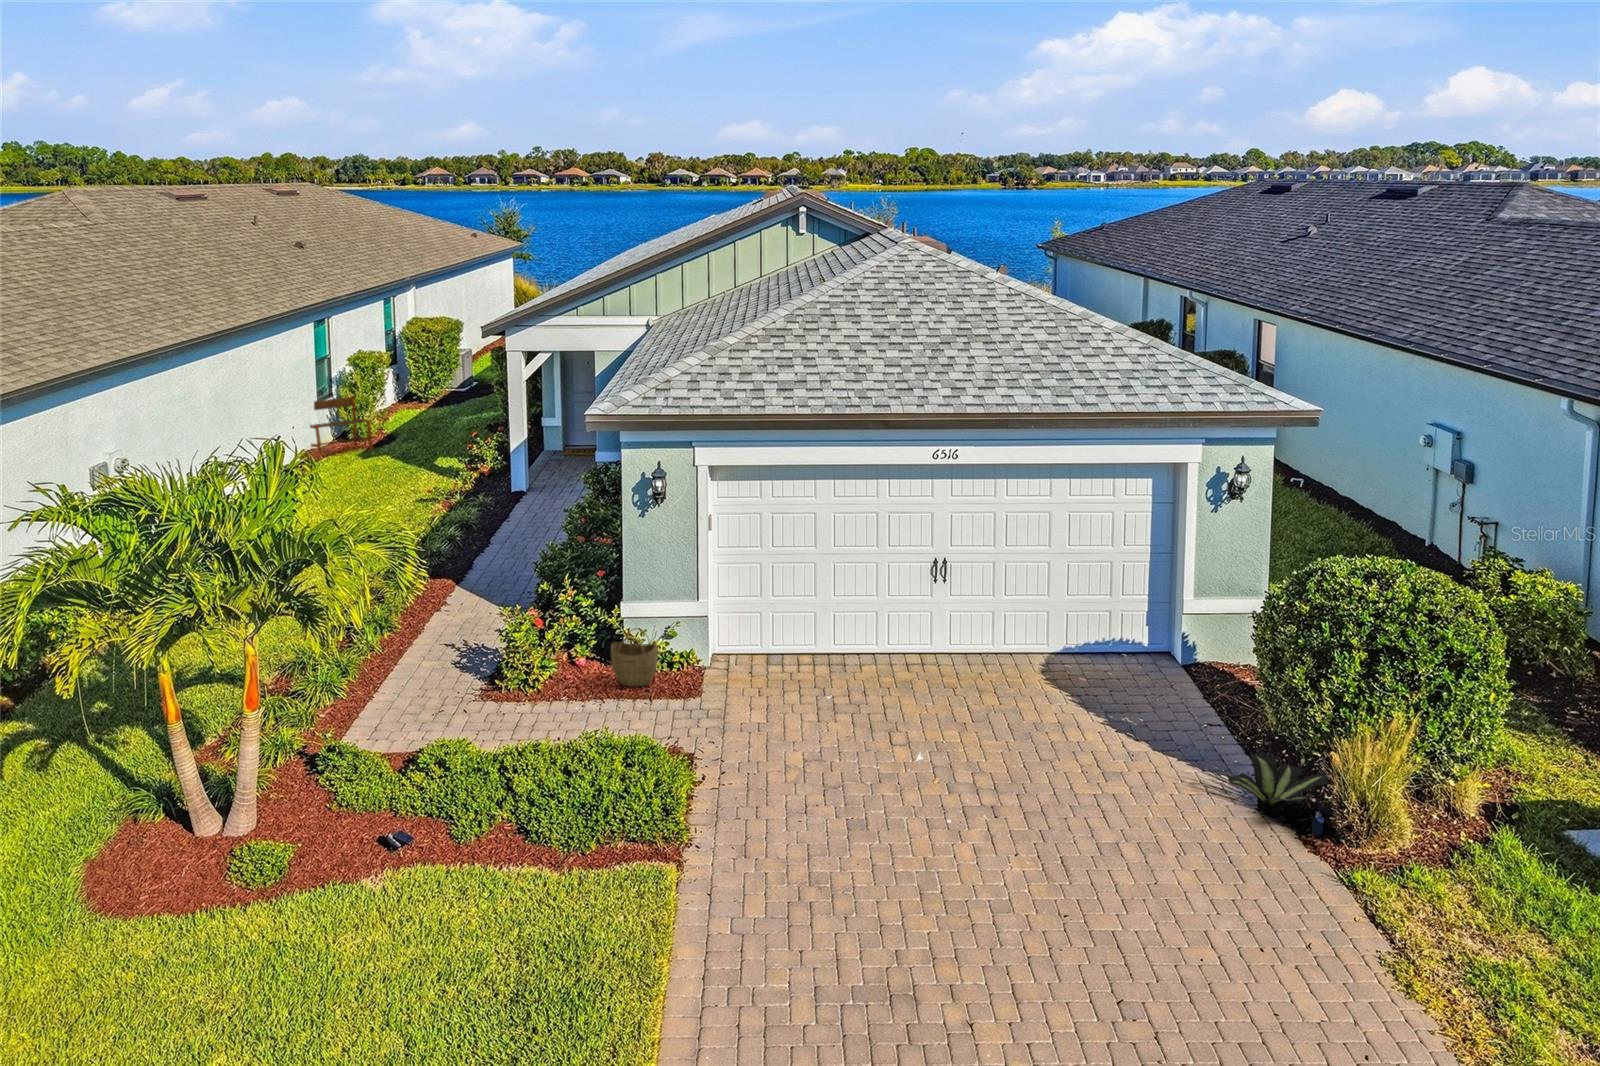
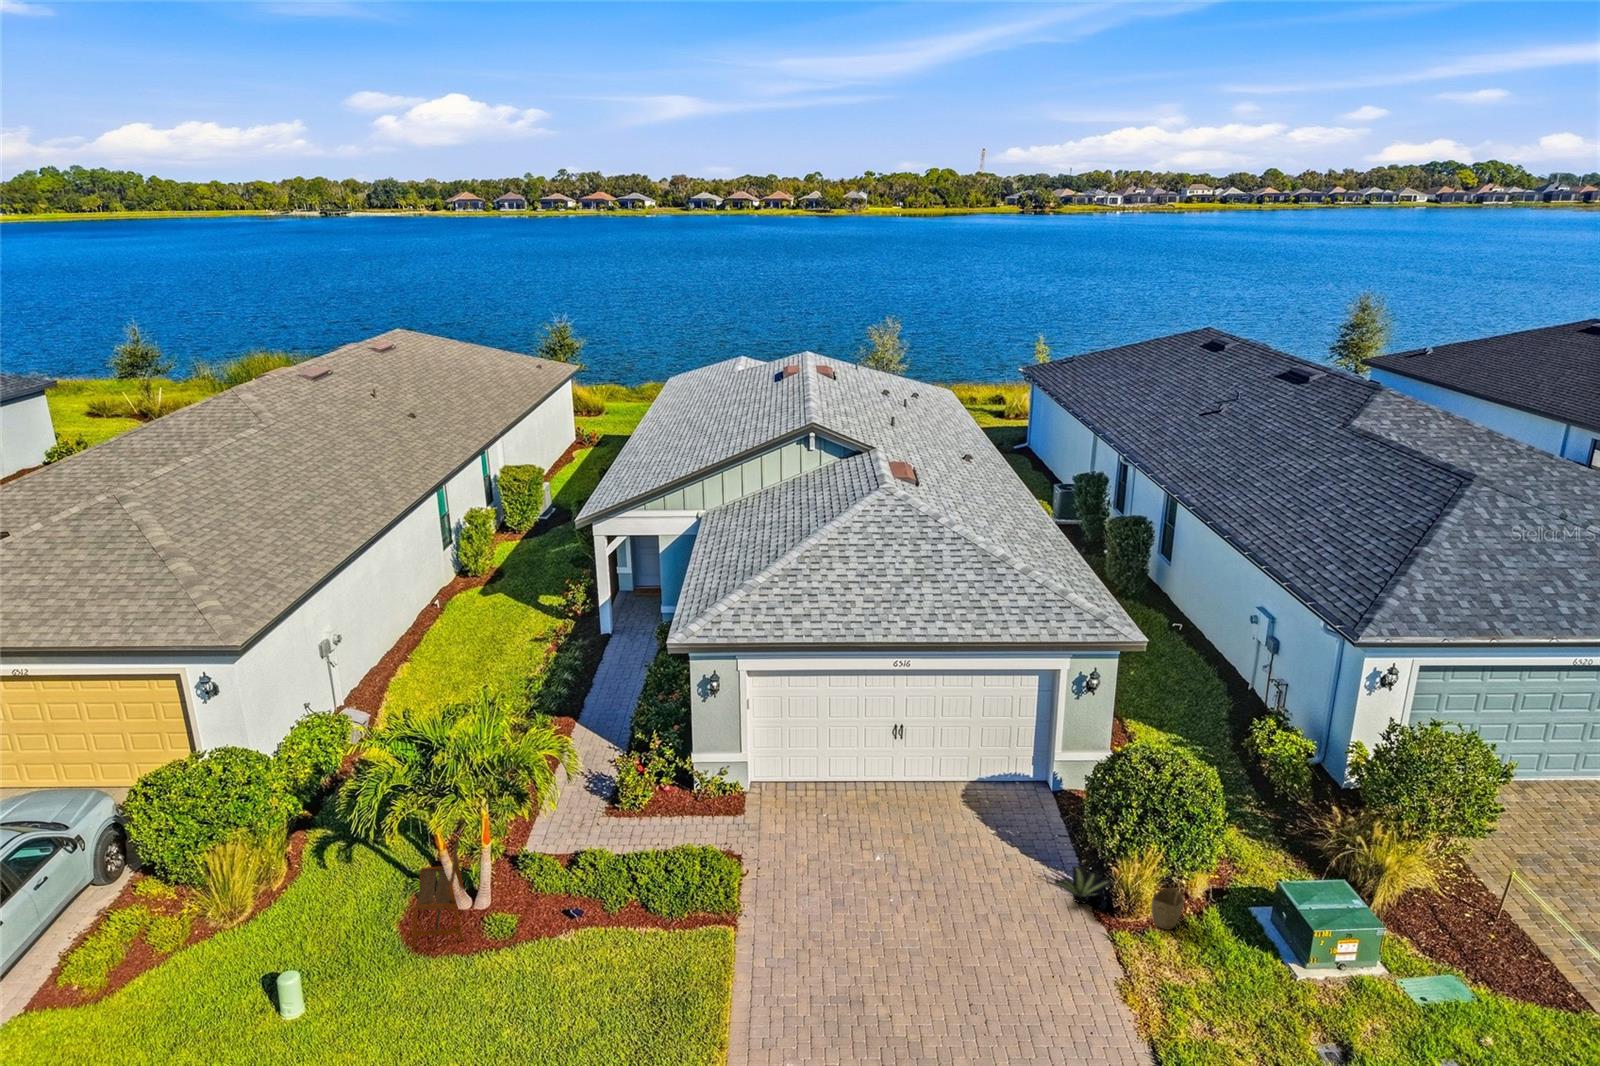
bench: present [310,397,373,453] -> present [412,838,464,948]
woven basket: present [611,628,658,687] -> present [1151,884,1183,930]

